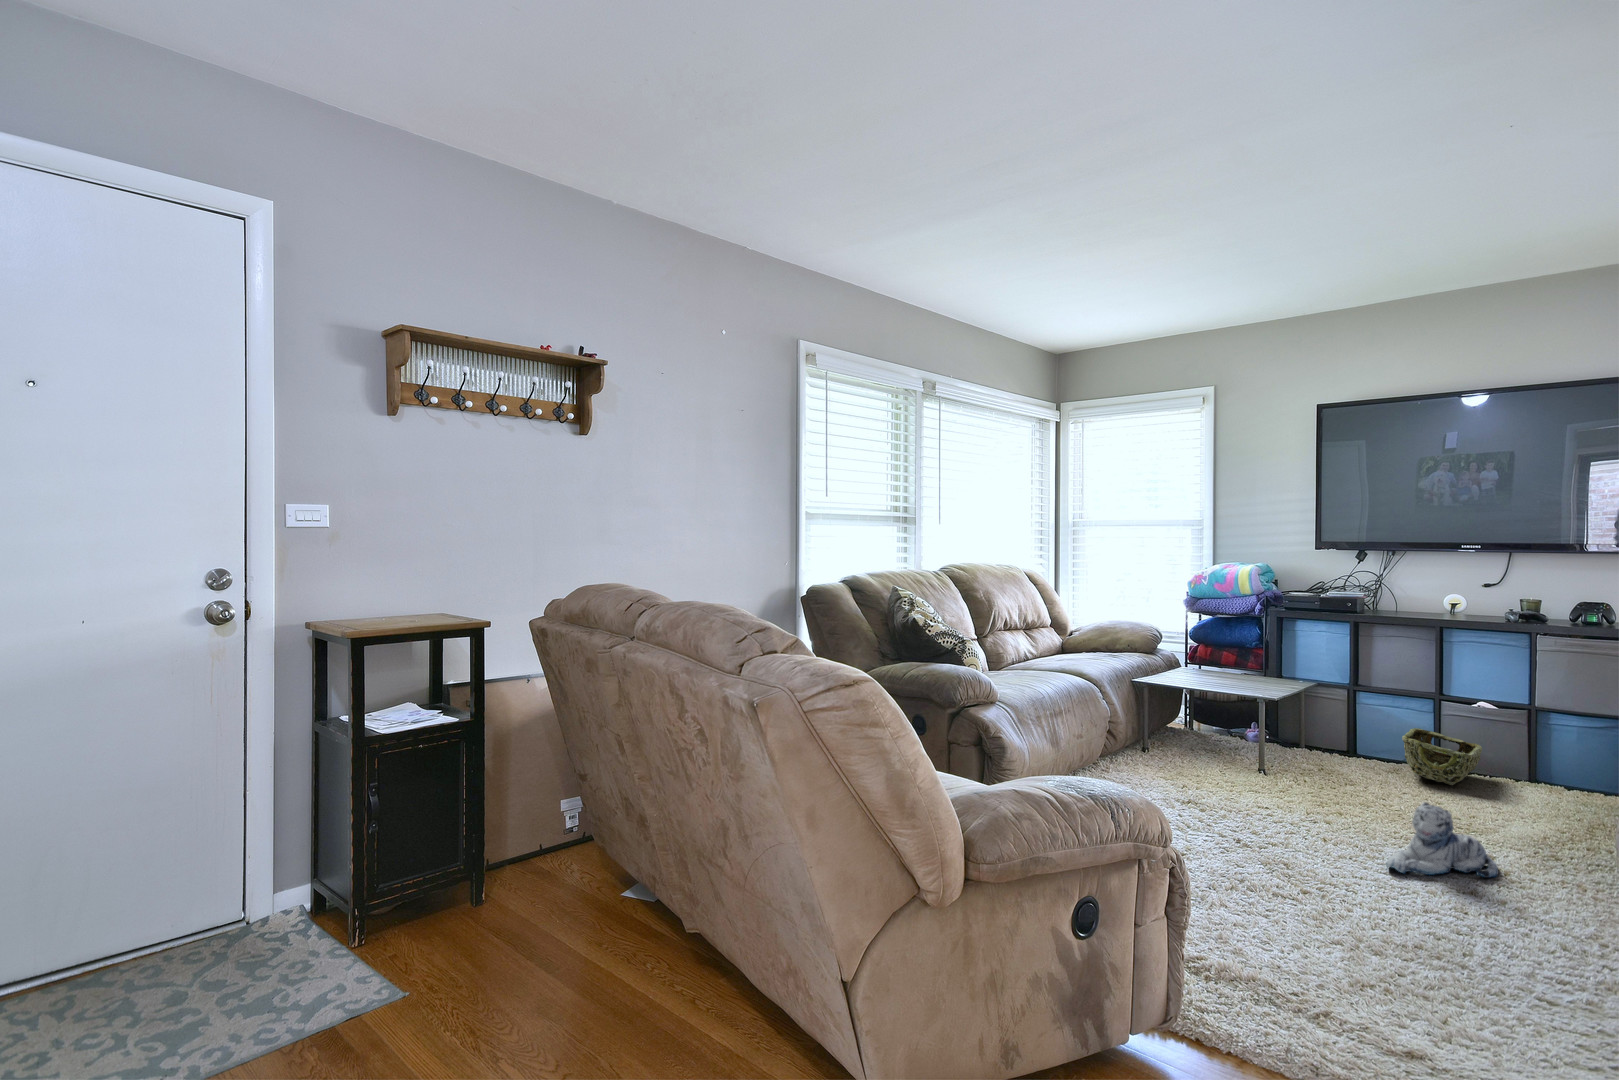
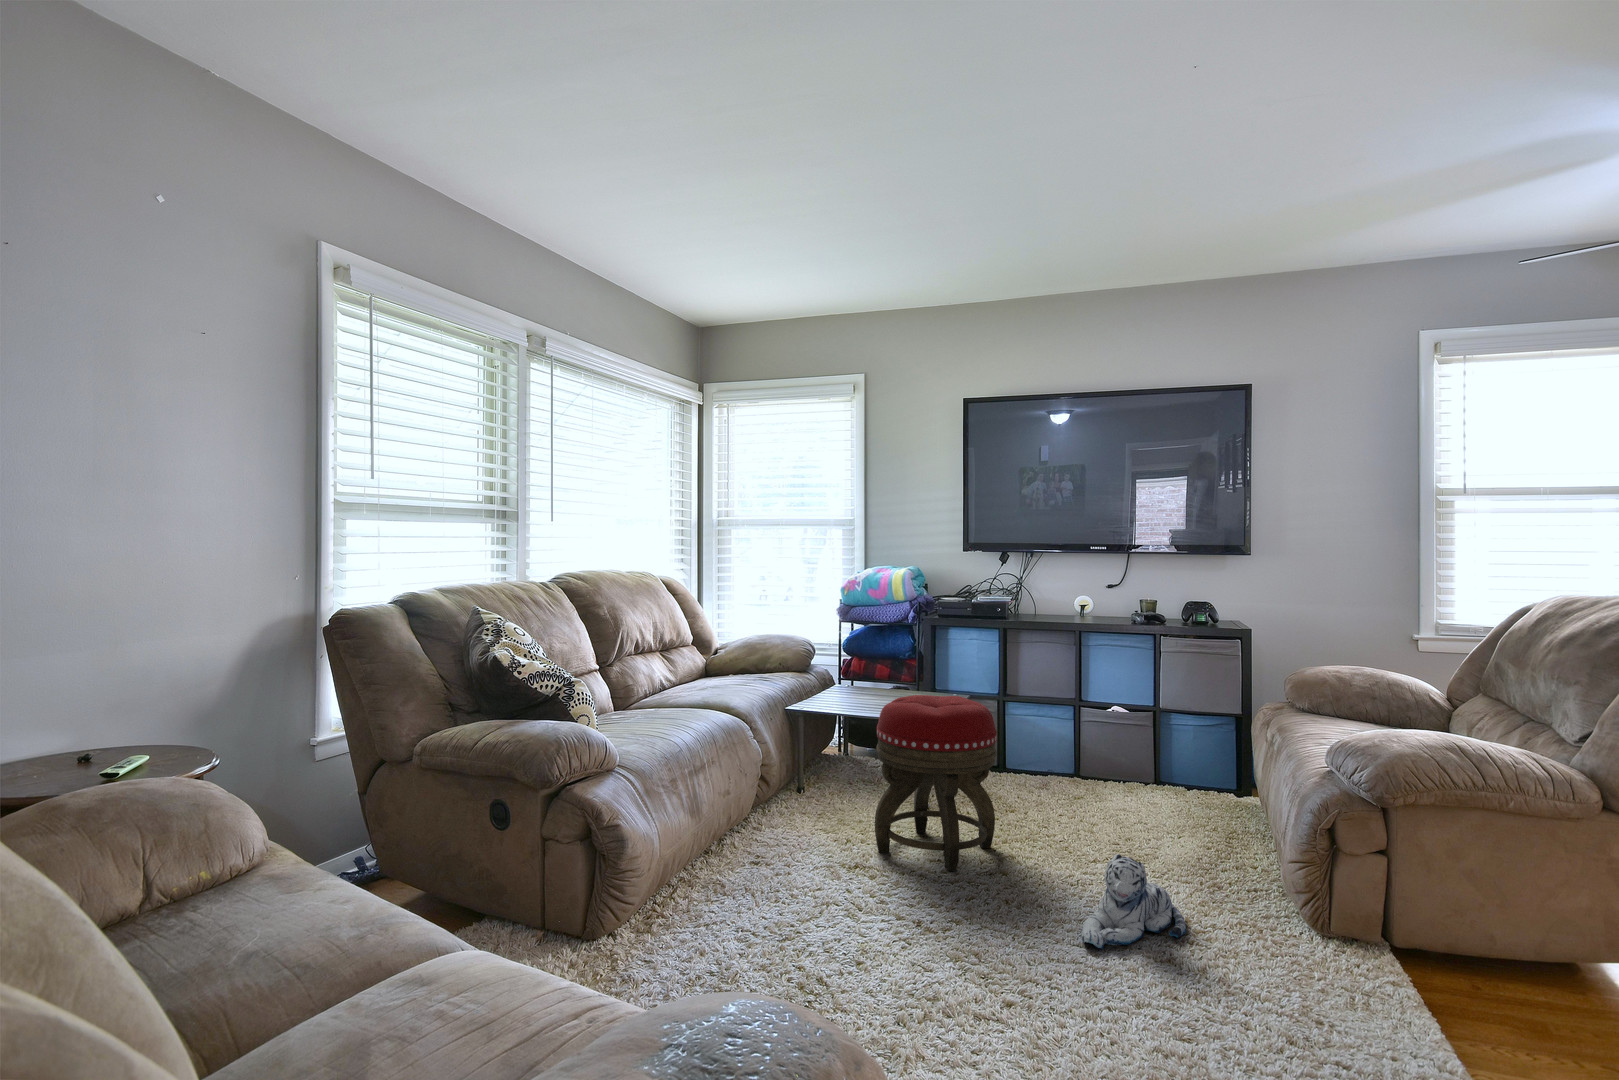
footstool: none [1209,671,1325,815] -> present [875,695,997,871]
woven basket: present [1402,728,1482,785] -> none [1054,738,1121,799]

